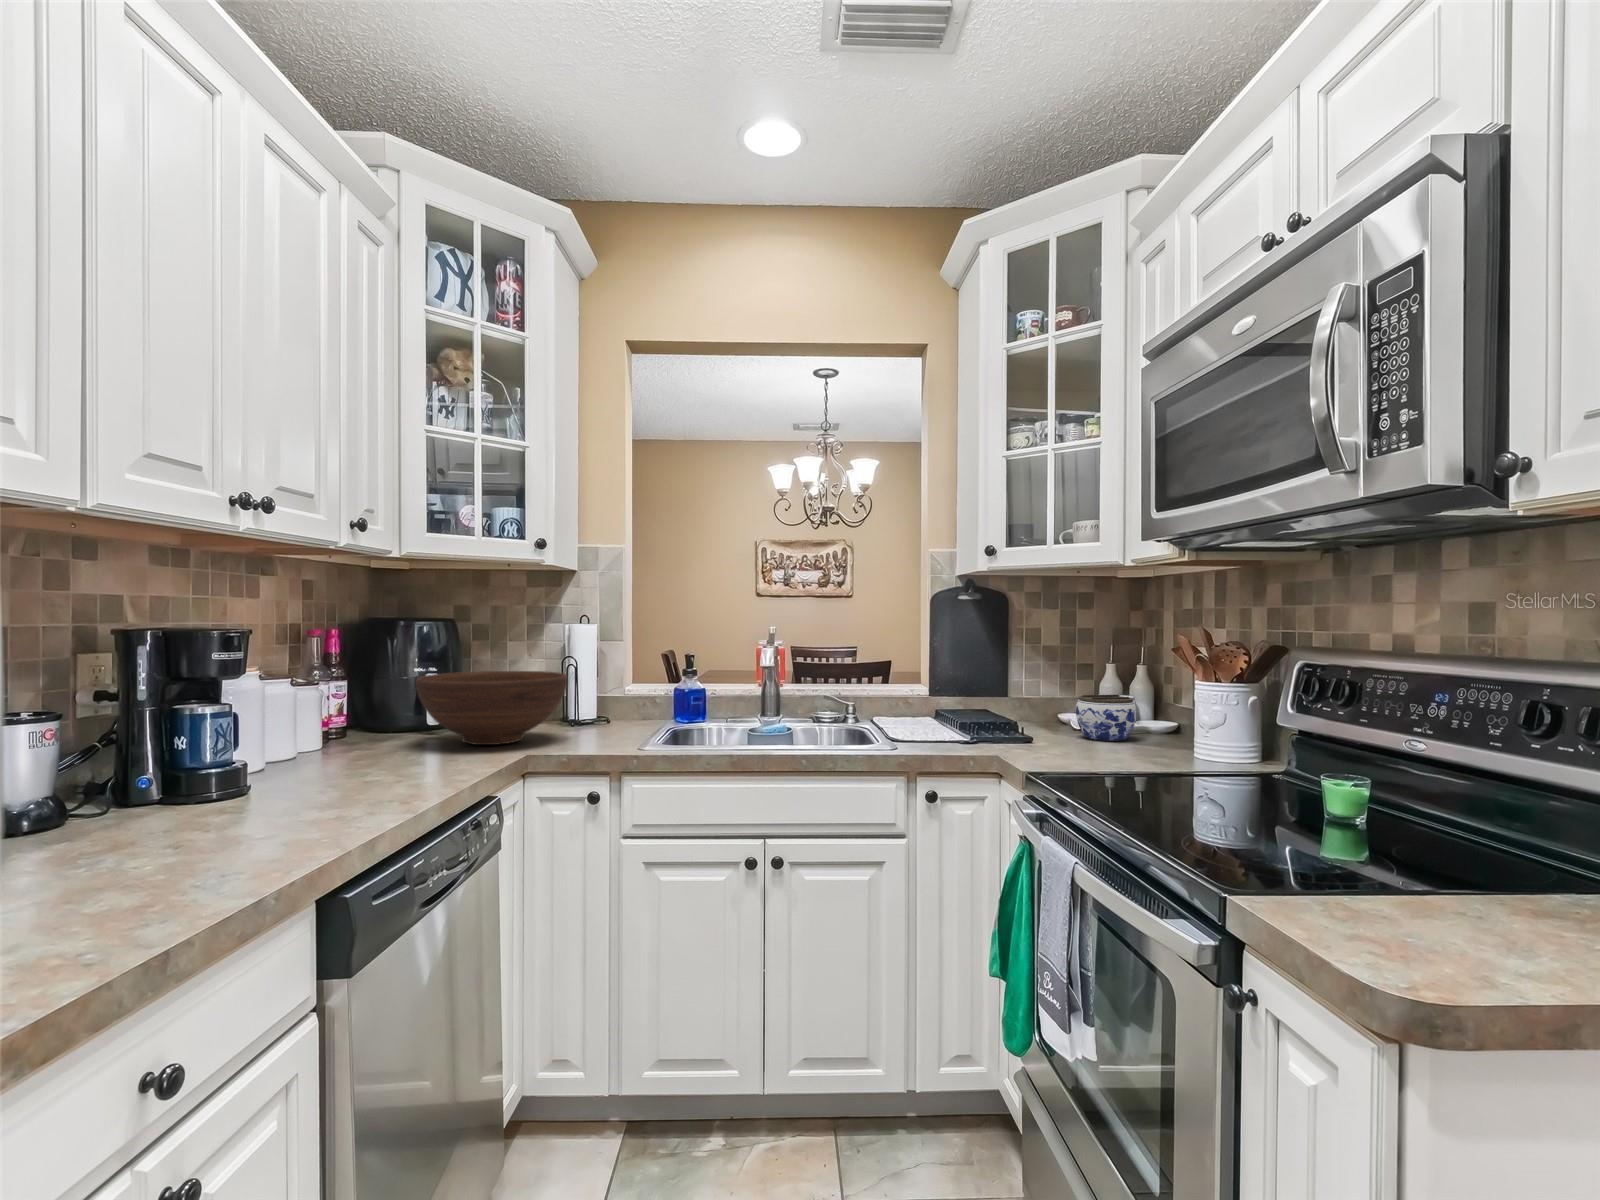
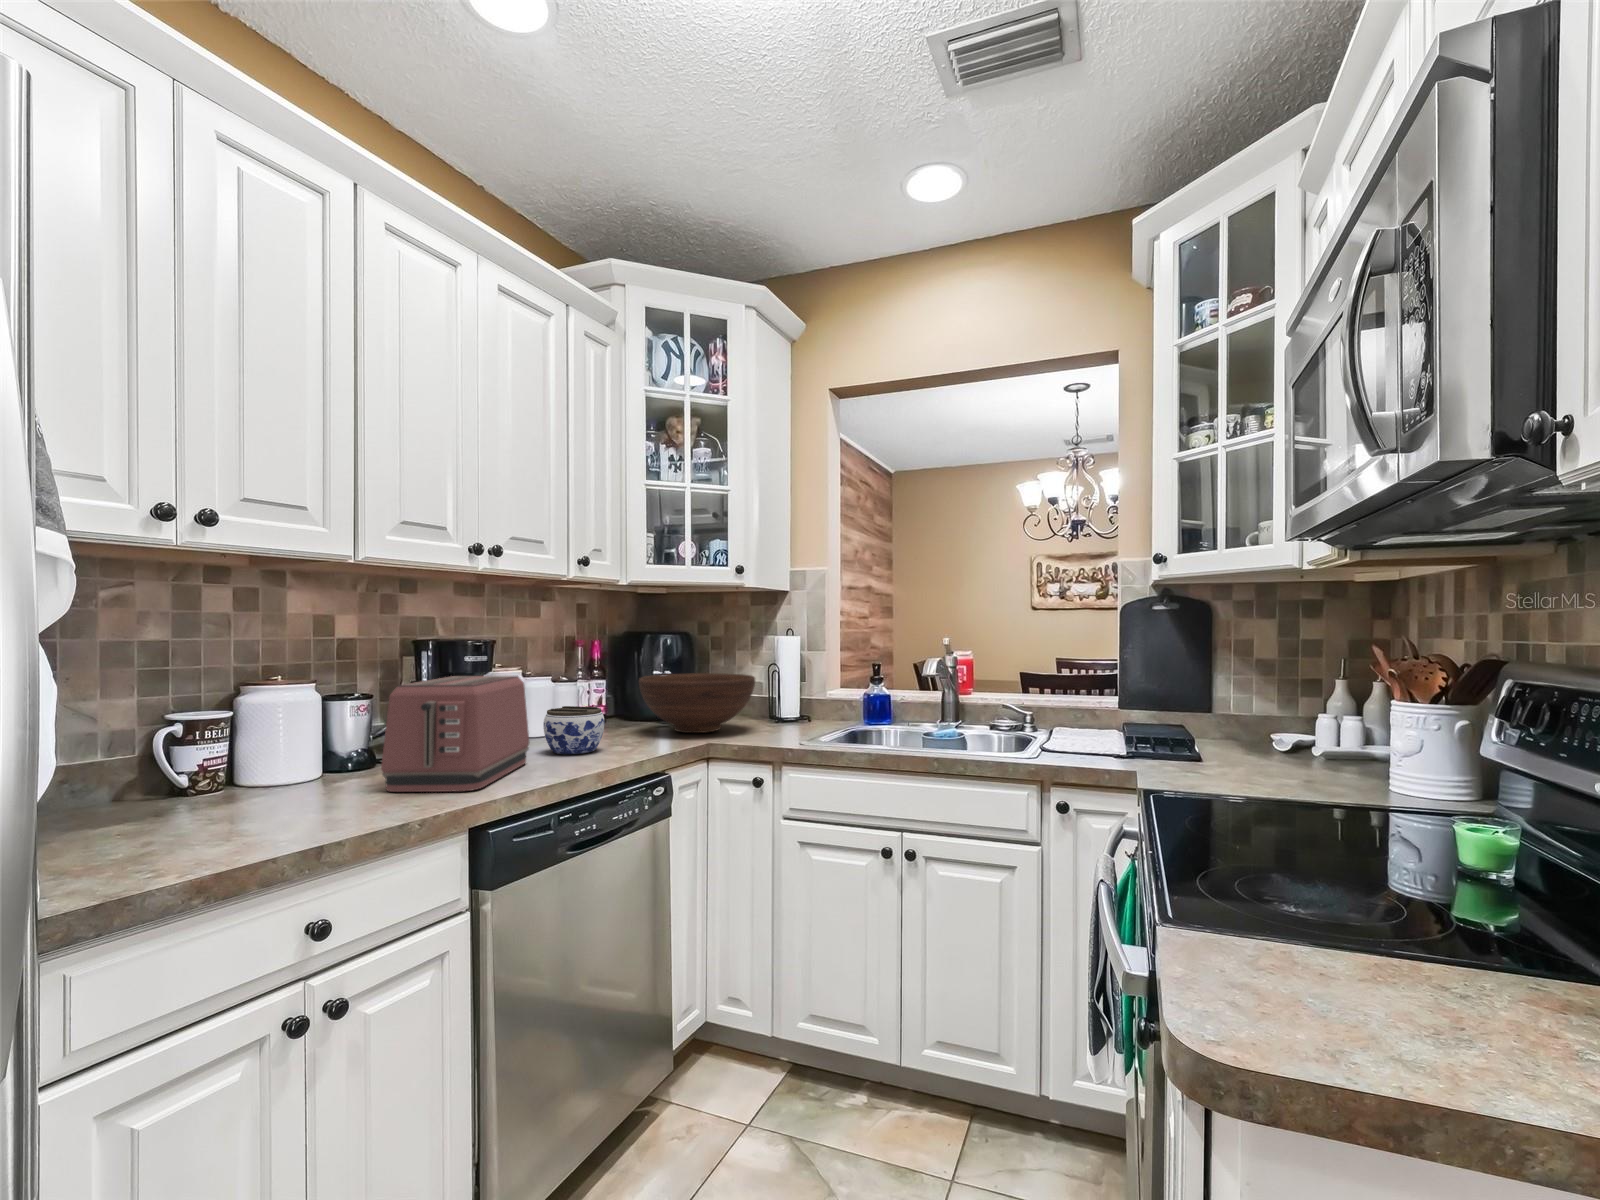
toaster: none [136,679,319,853] -> present [381,675,529,792]
jar: present [1076,695,1136,741] -> present [543,706,604,754]

